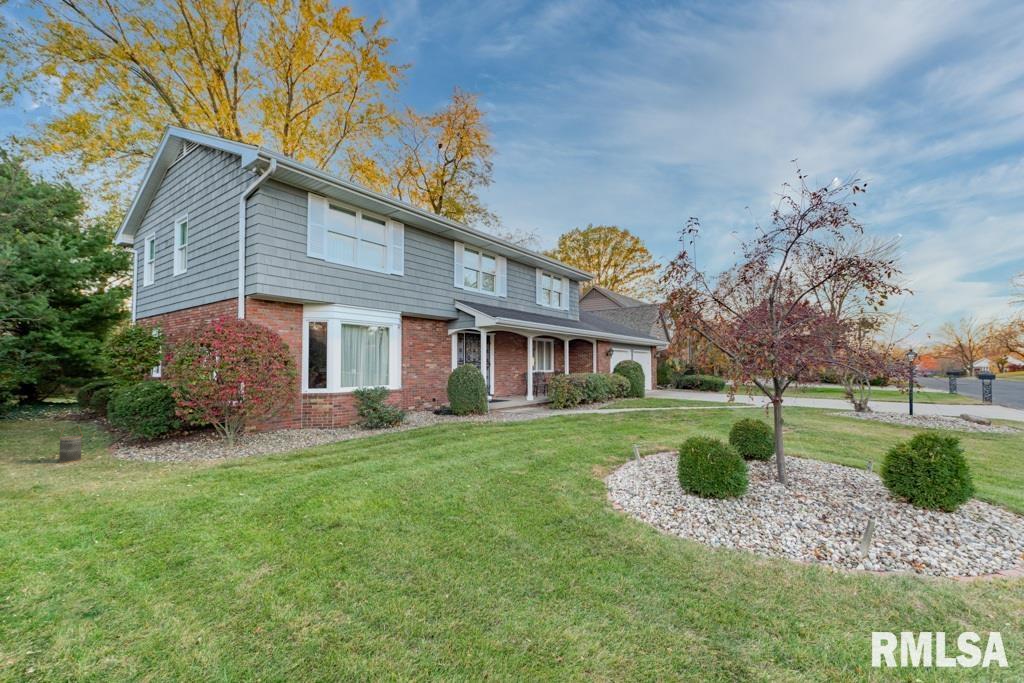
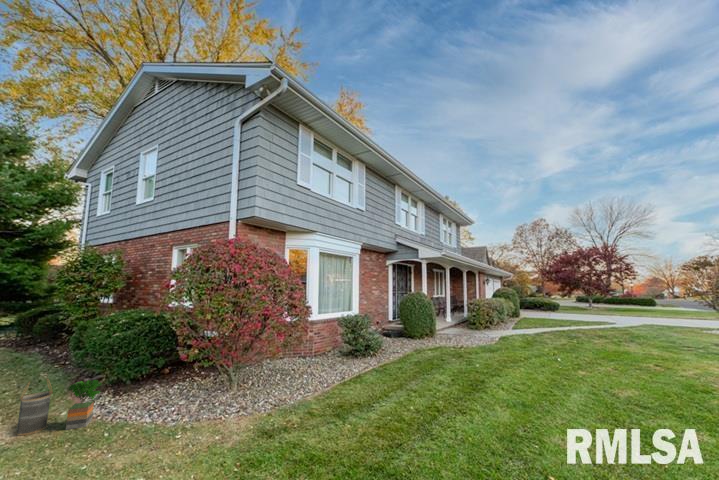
potted tree: none [92,427,120,461] -> present [66,380,102,430]

